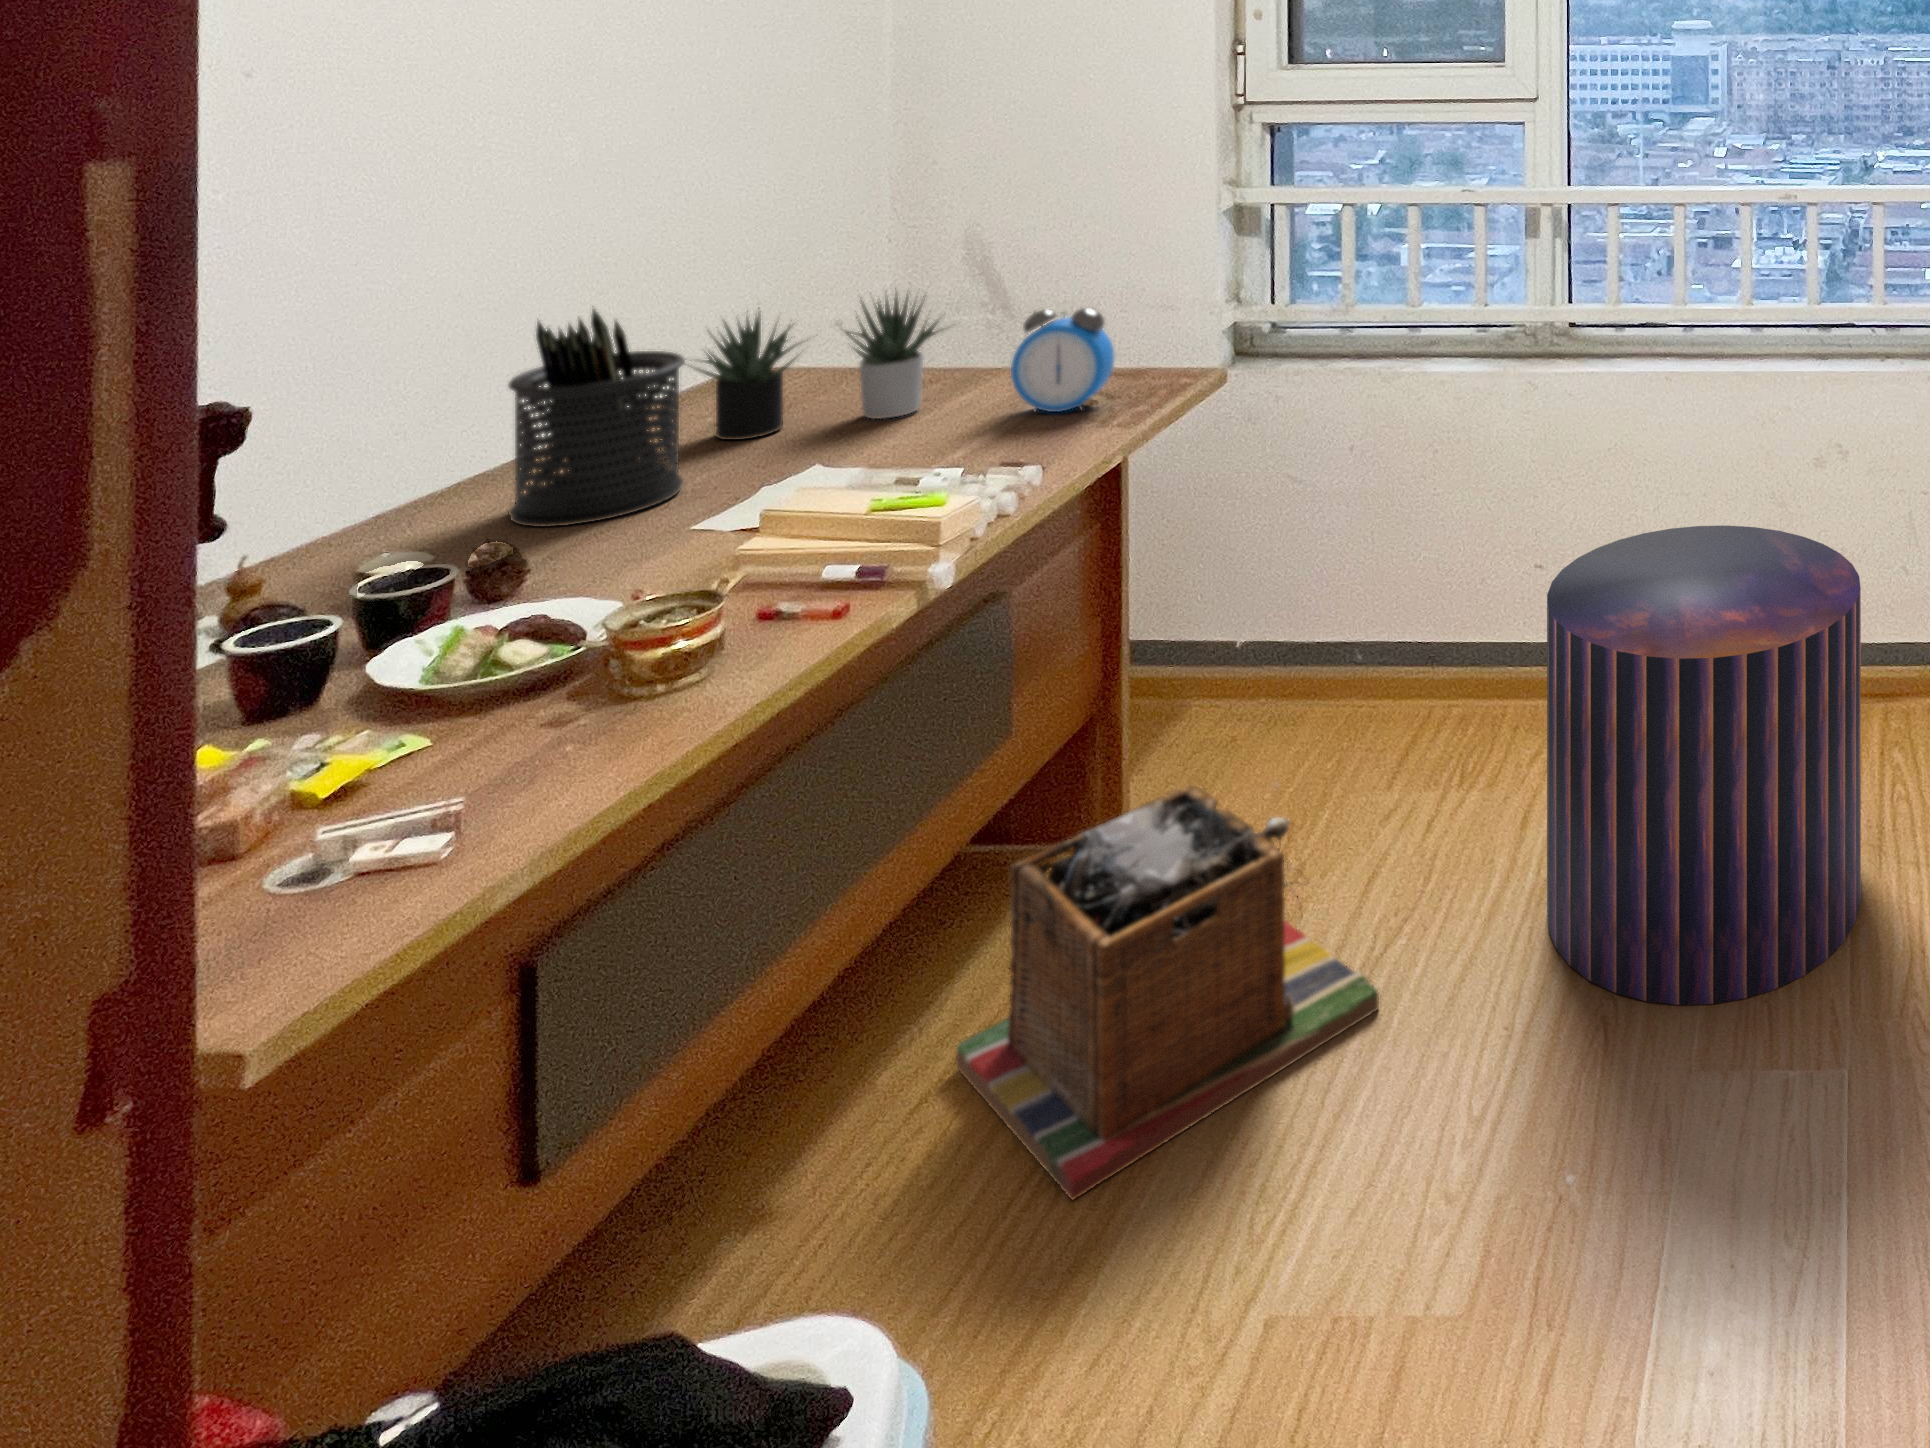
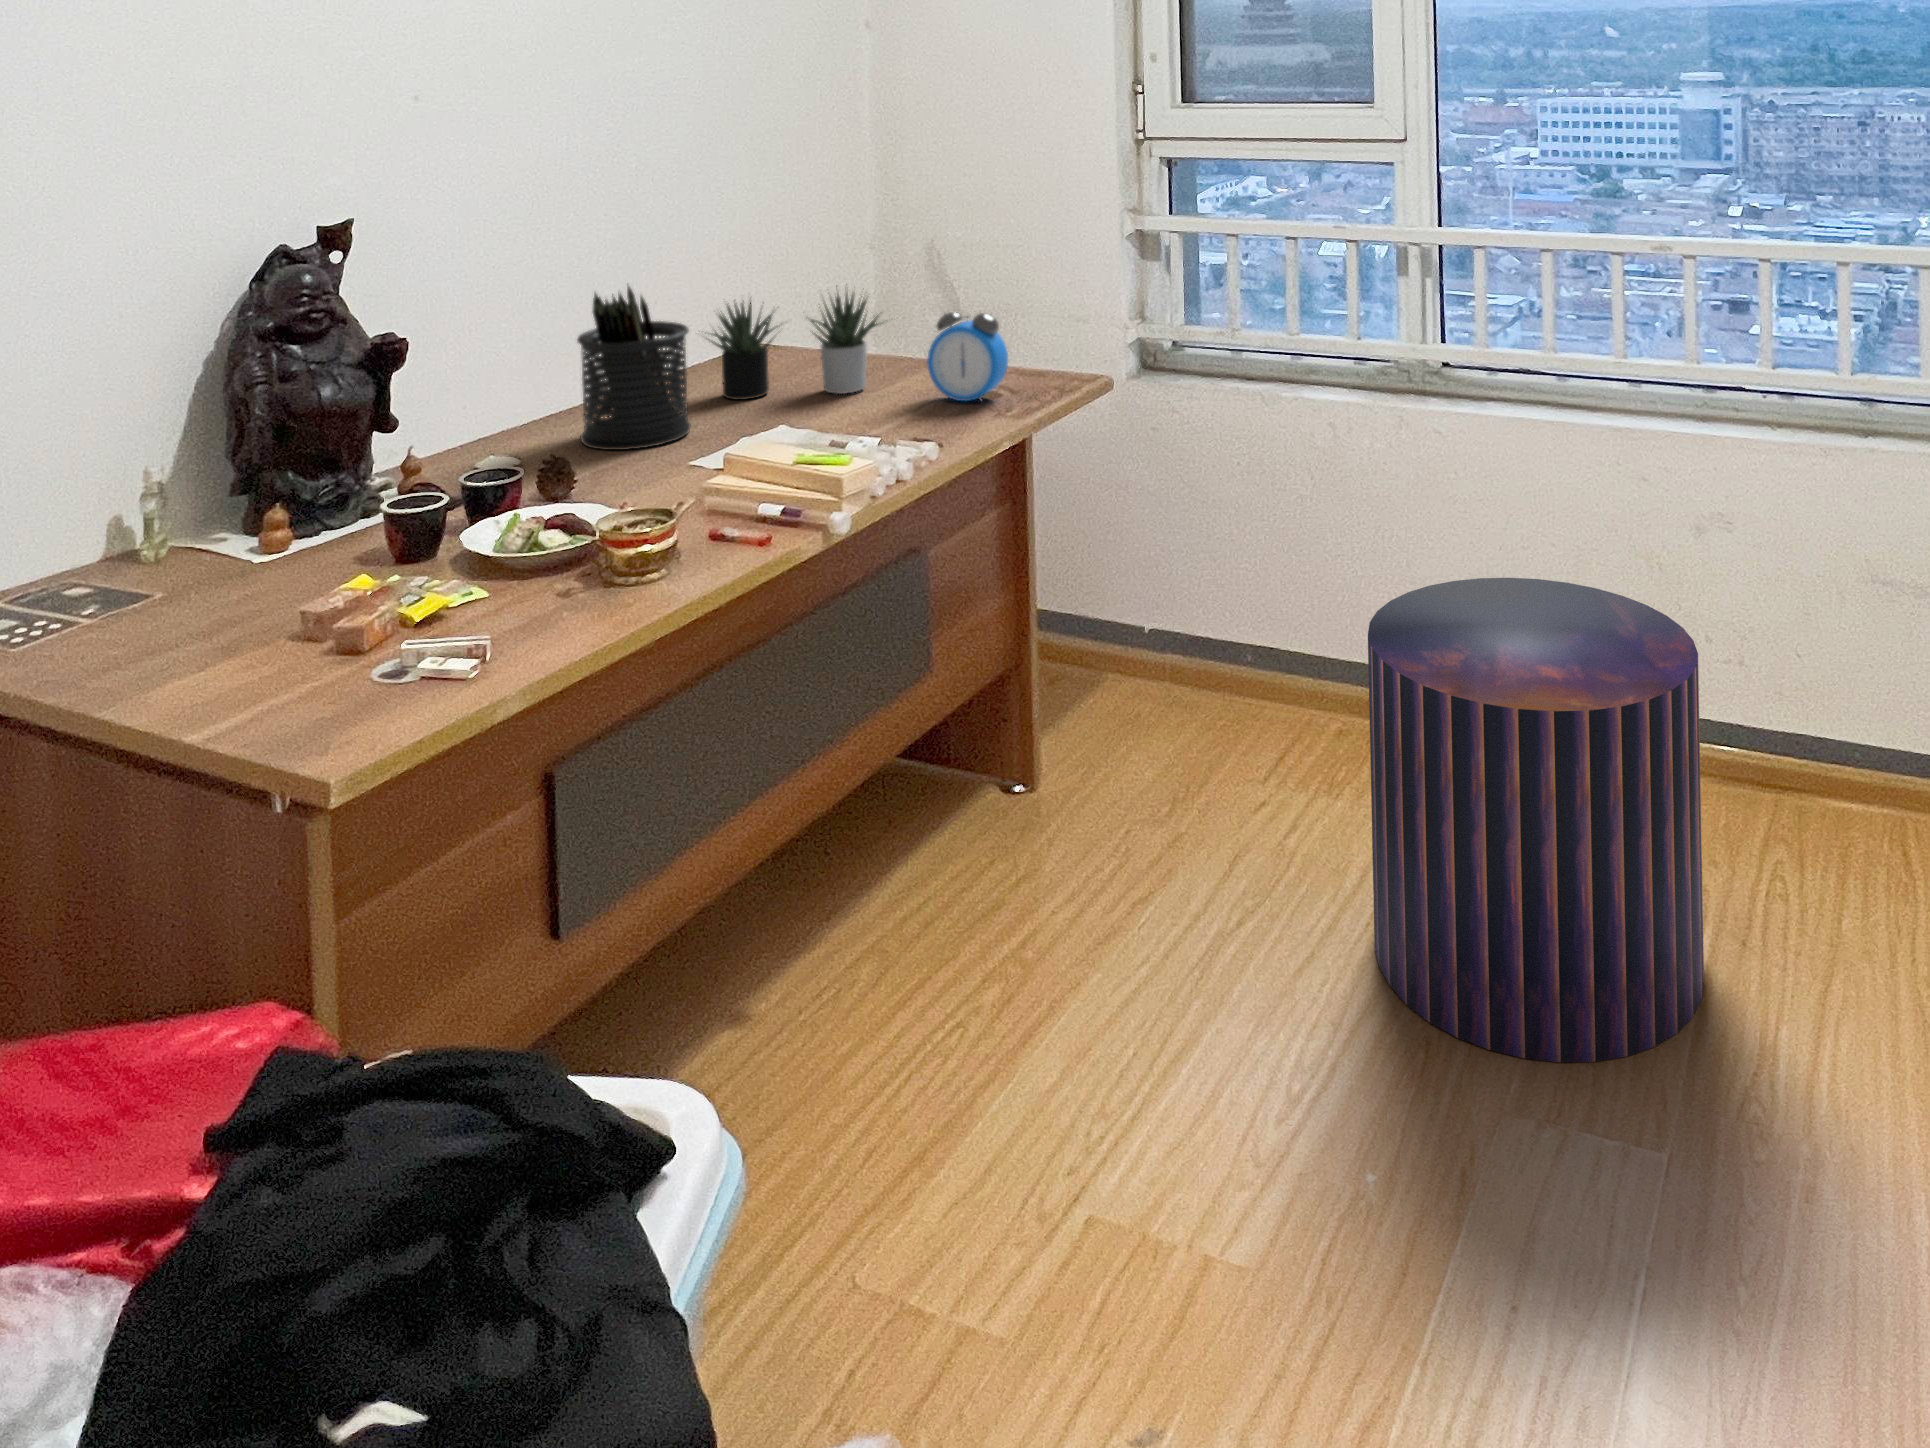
laundry basket: present [956,785,1379,1200] -> none [877,741,1211,1068]

